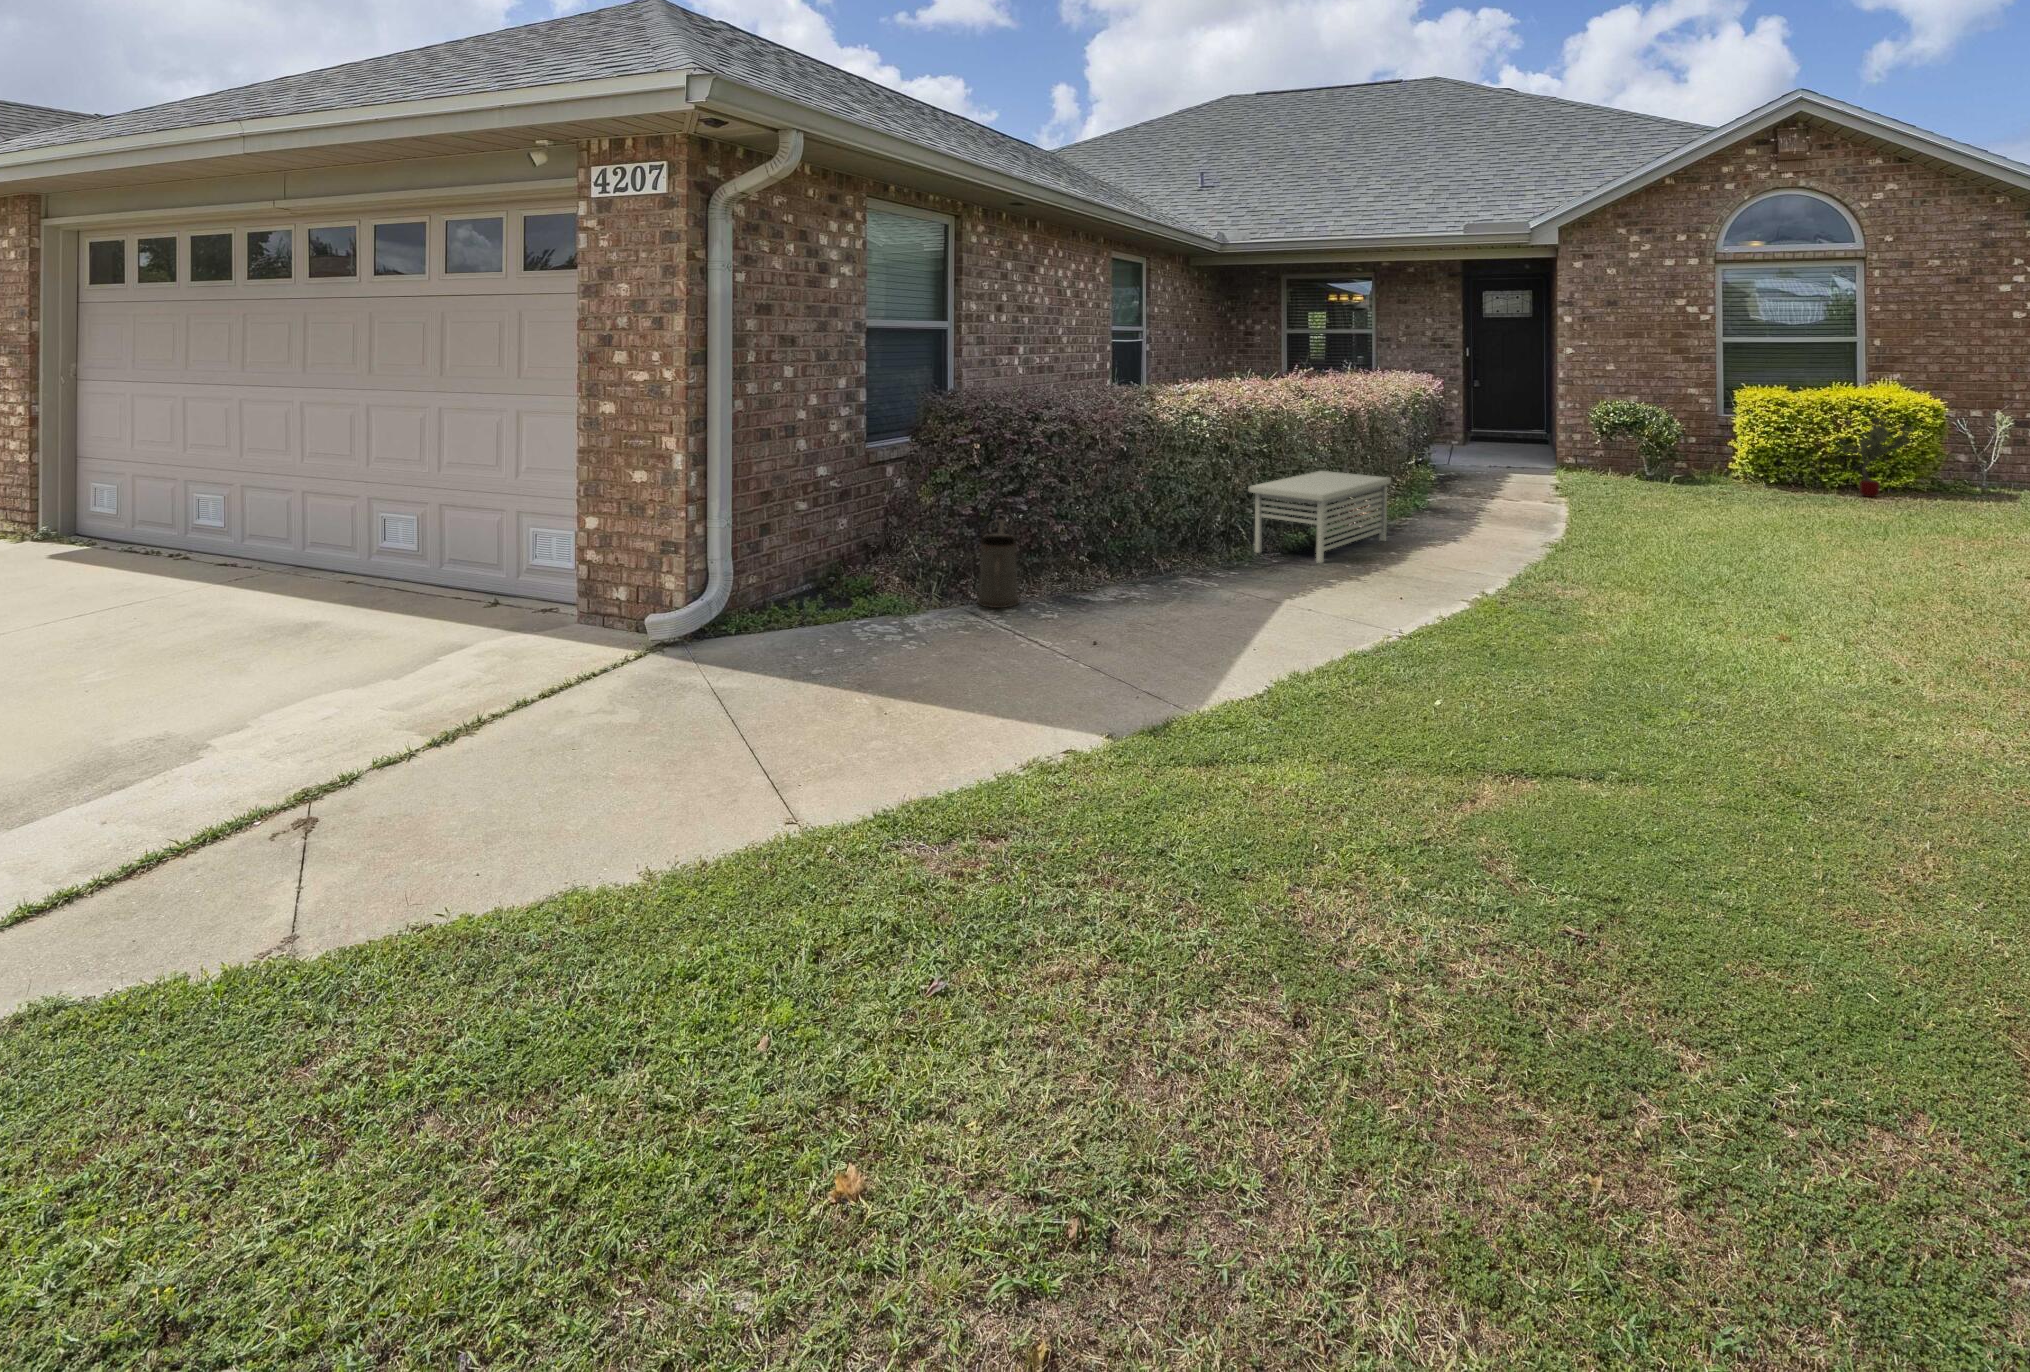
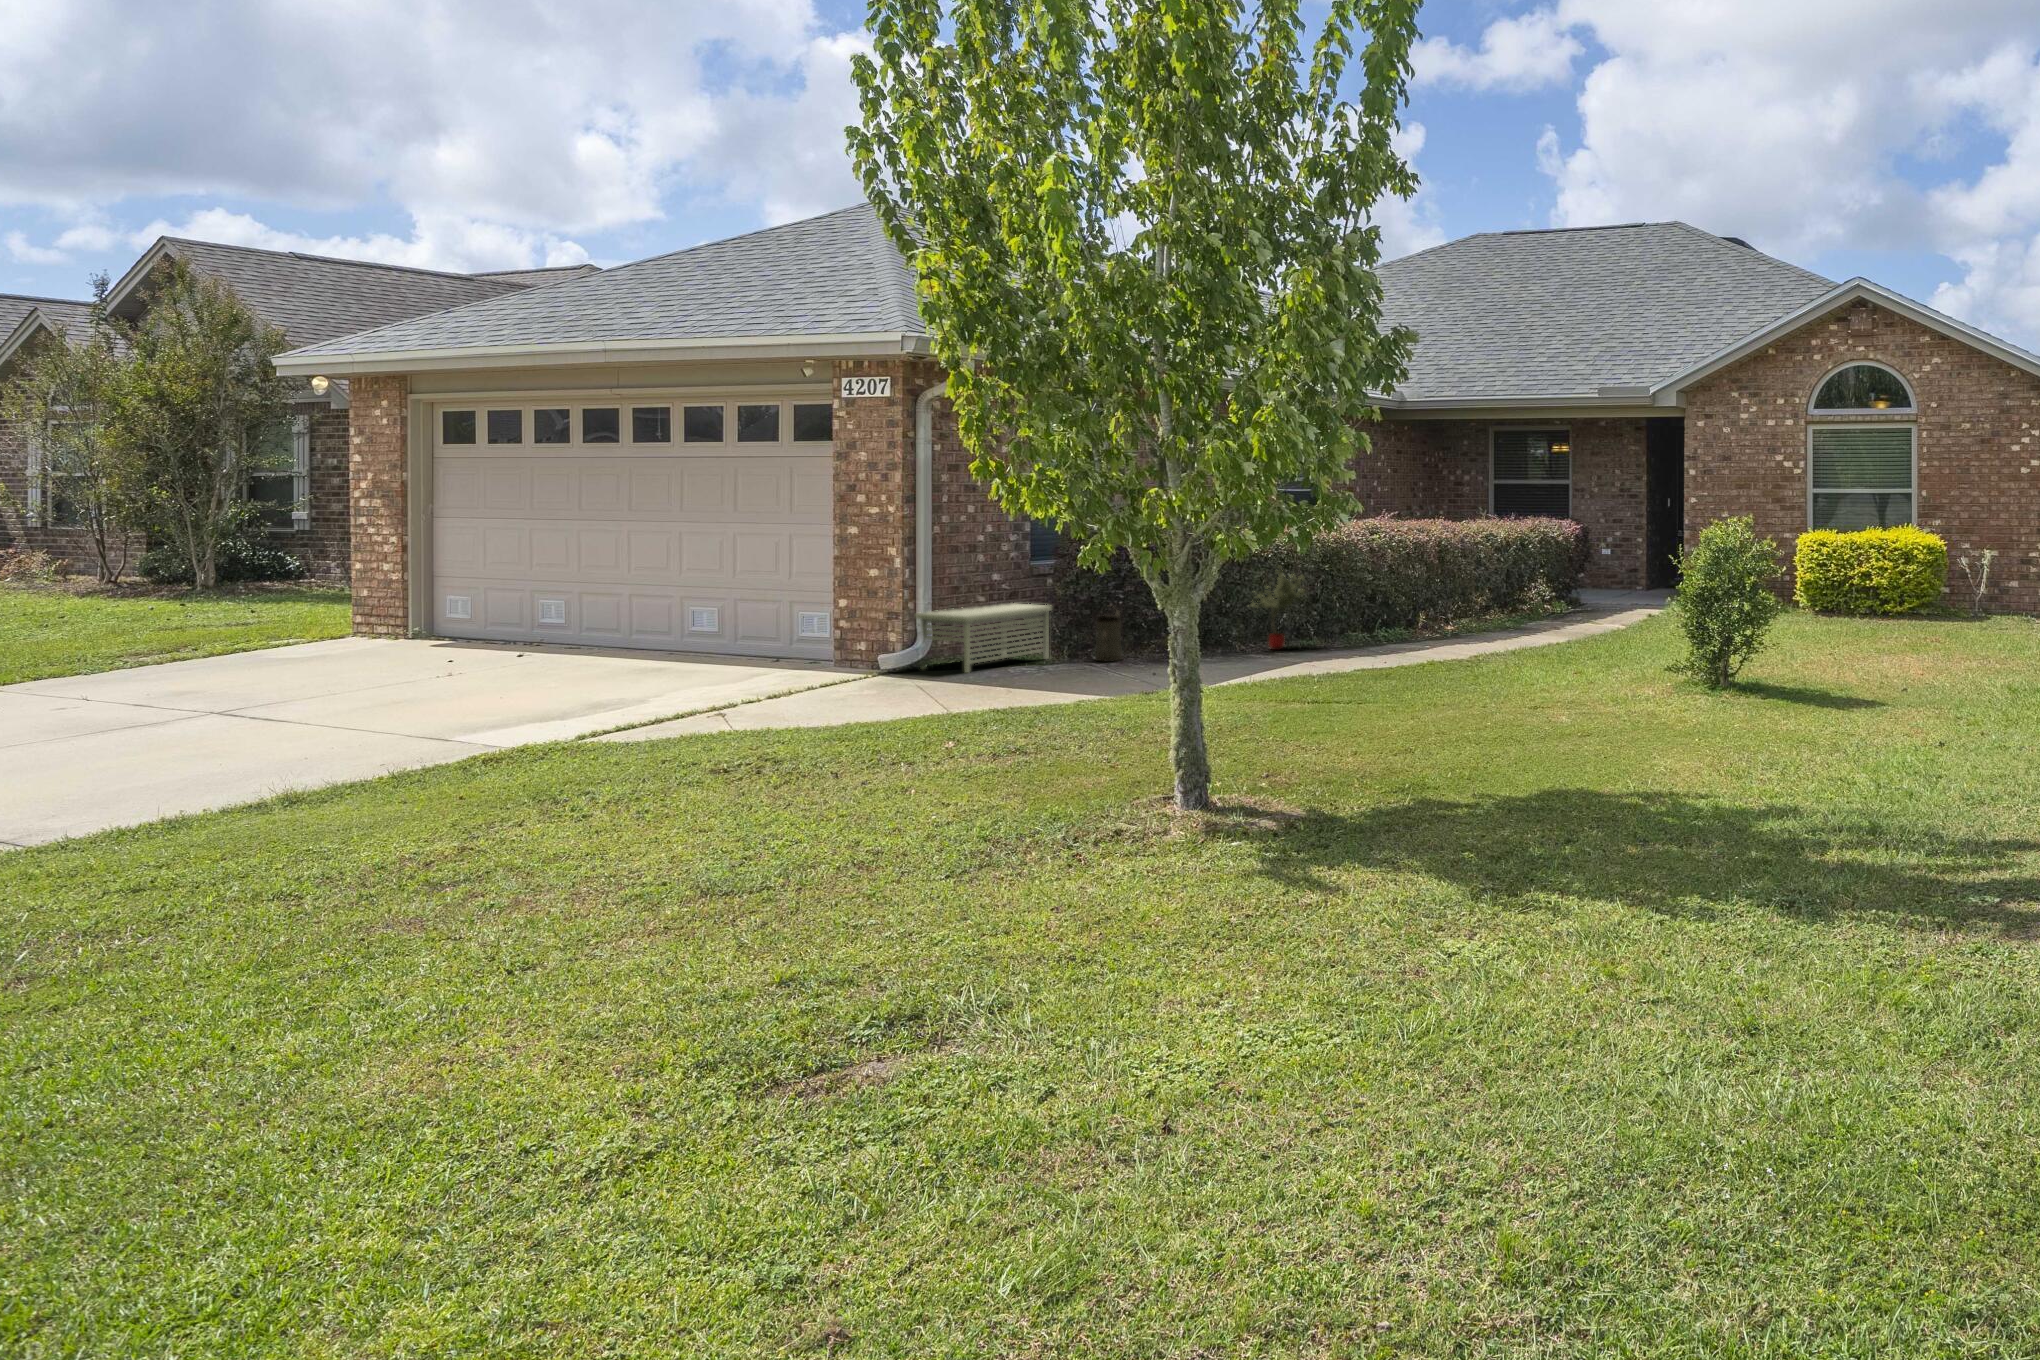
potted tree: present [1831,415,1913,497] -> present [1250,569,1304,650]
storage bench: present [1249,471,1391,563] -> present [915,604,1052,673]

